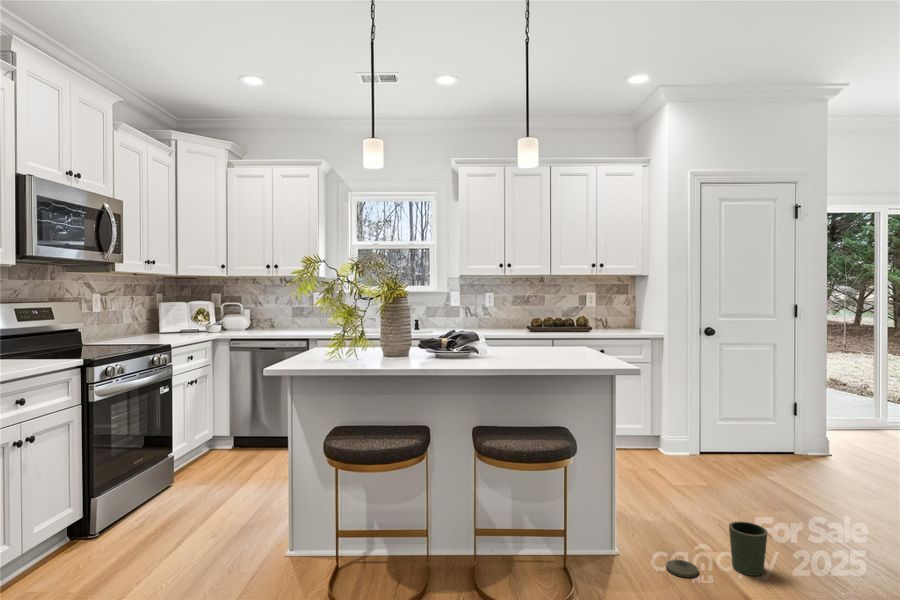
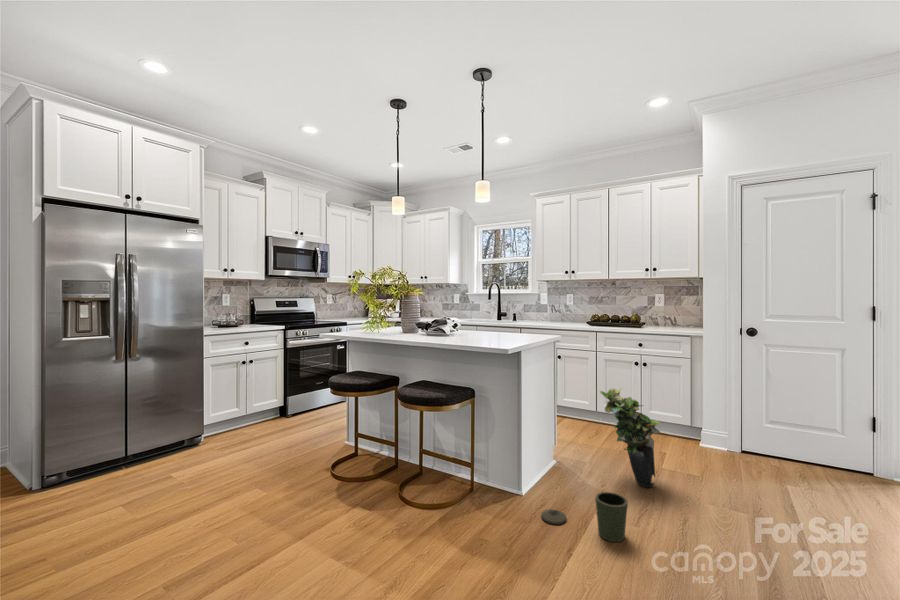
potted plant: none [645,402,711,510] -> present [600,388,660,488]

